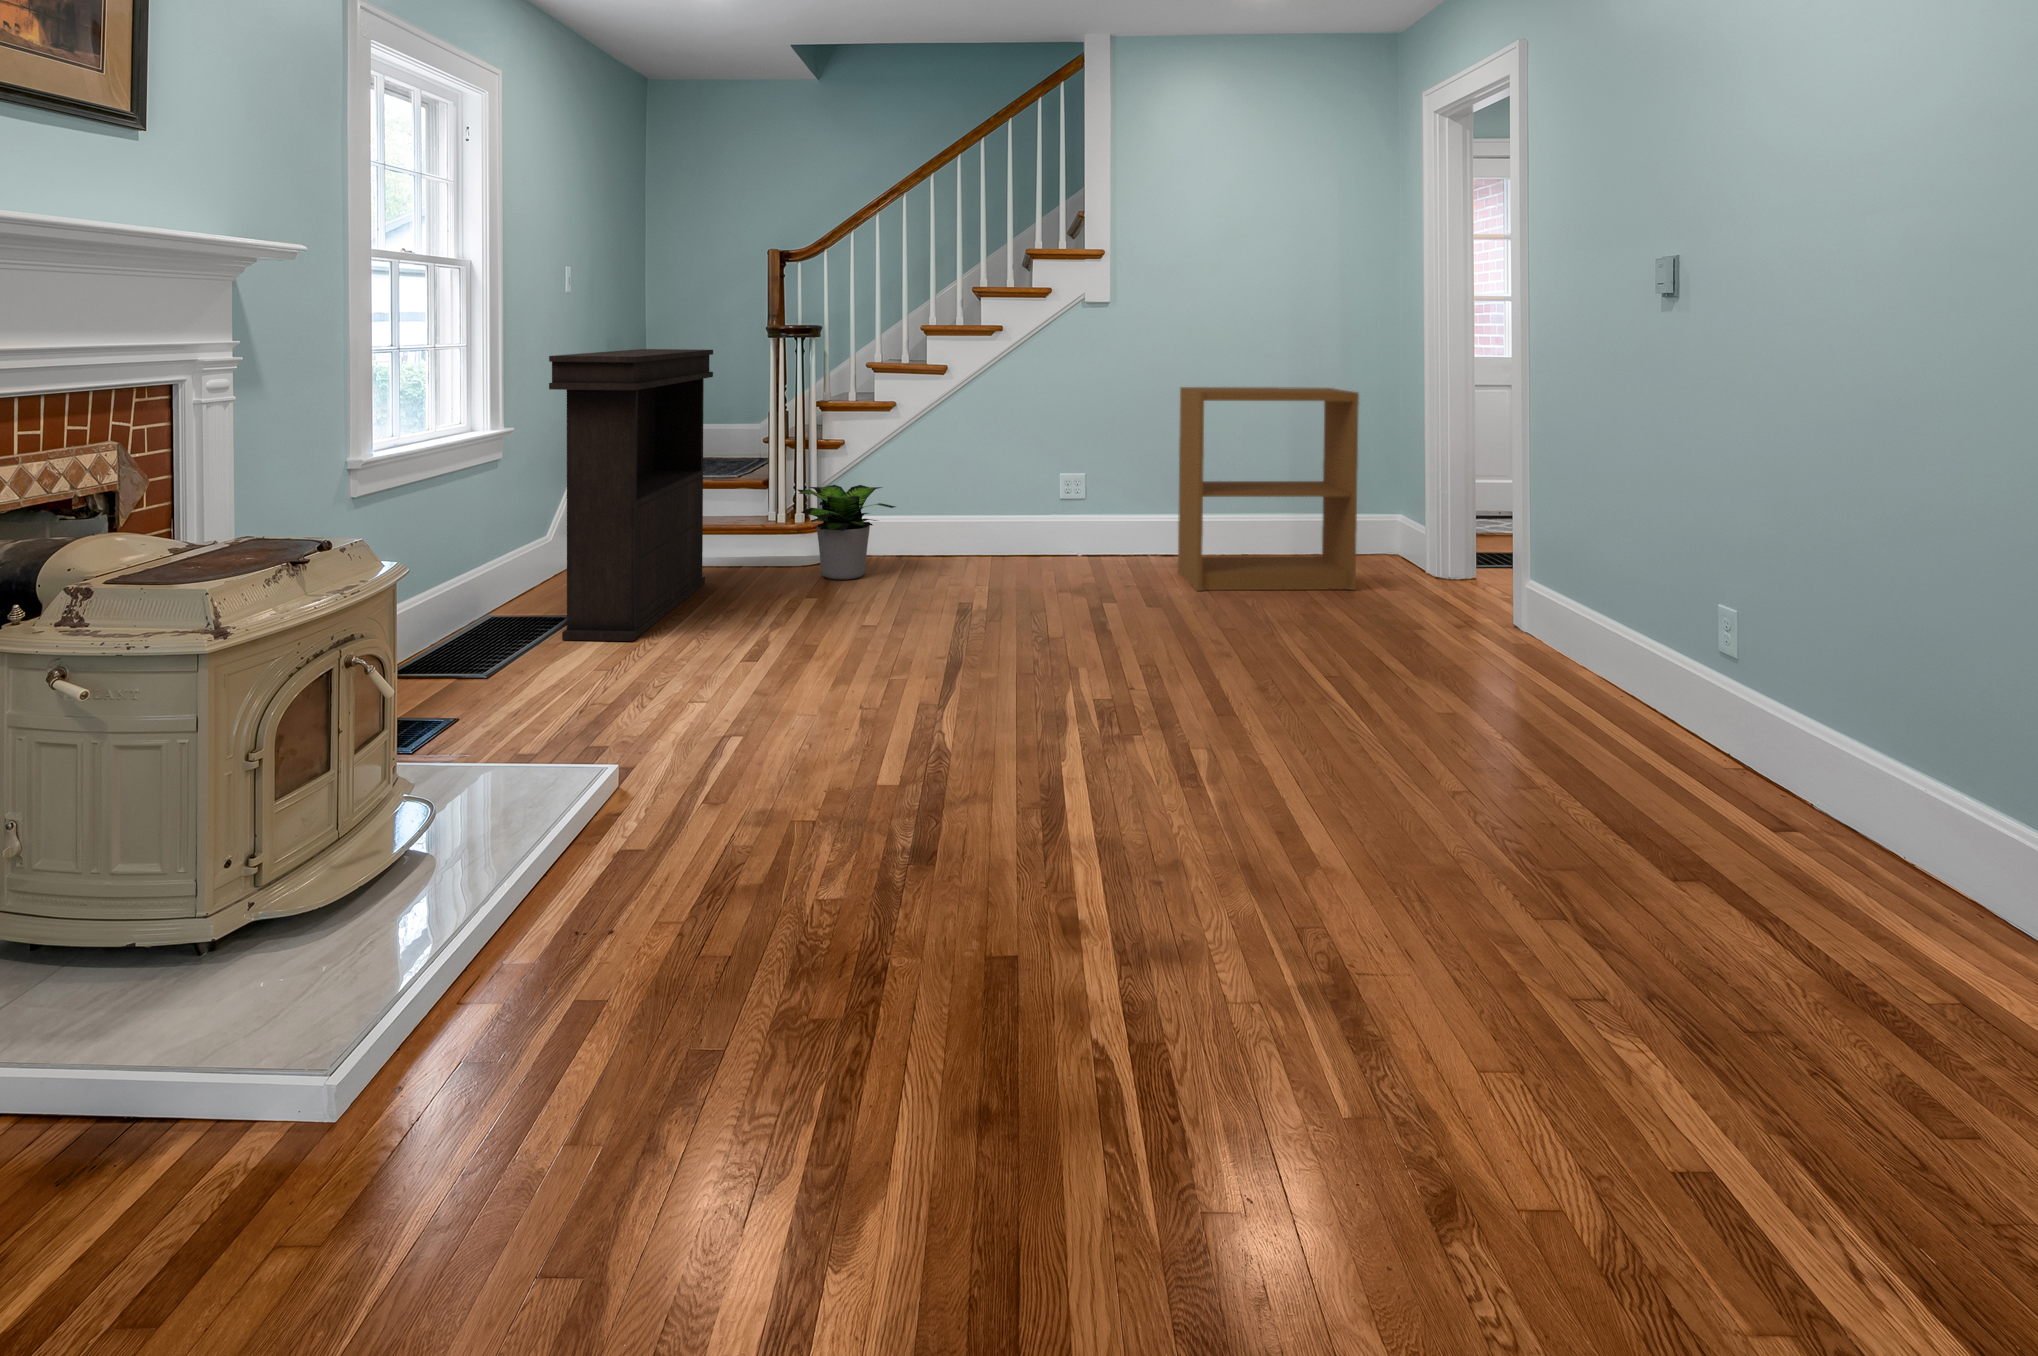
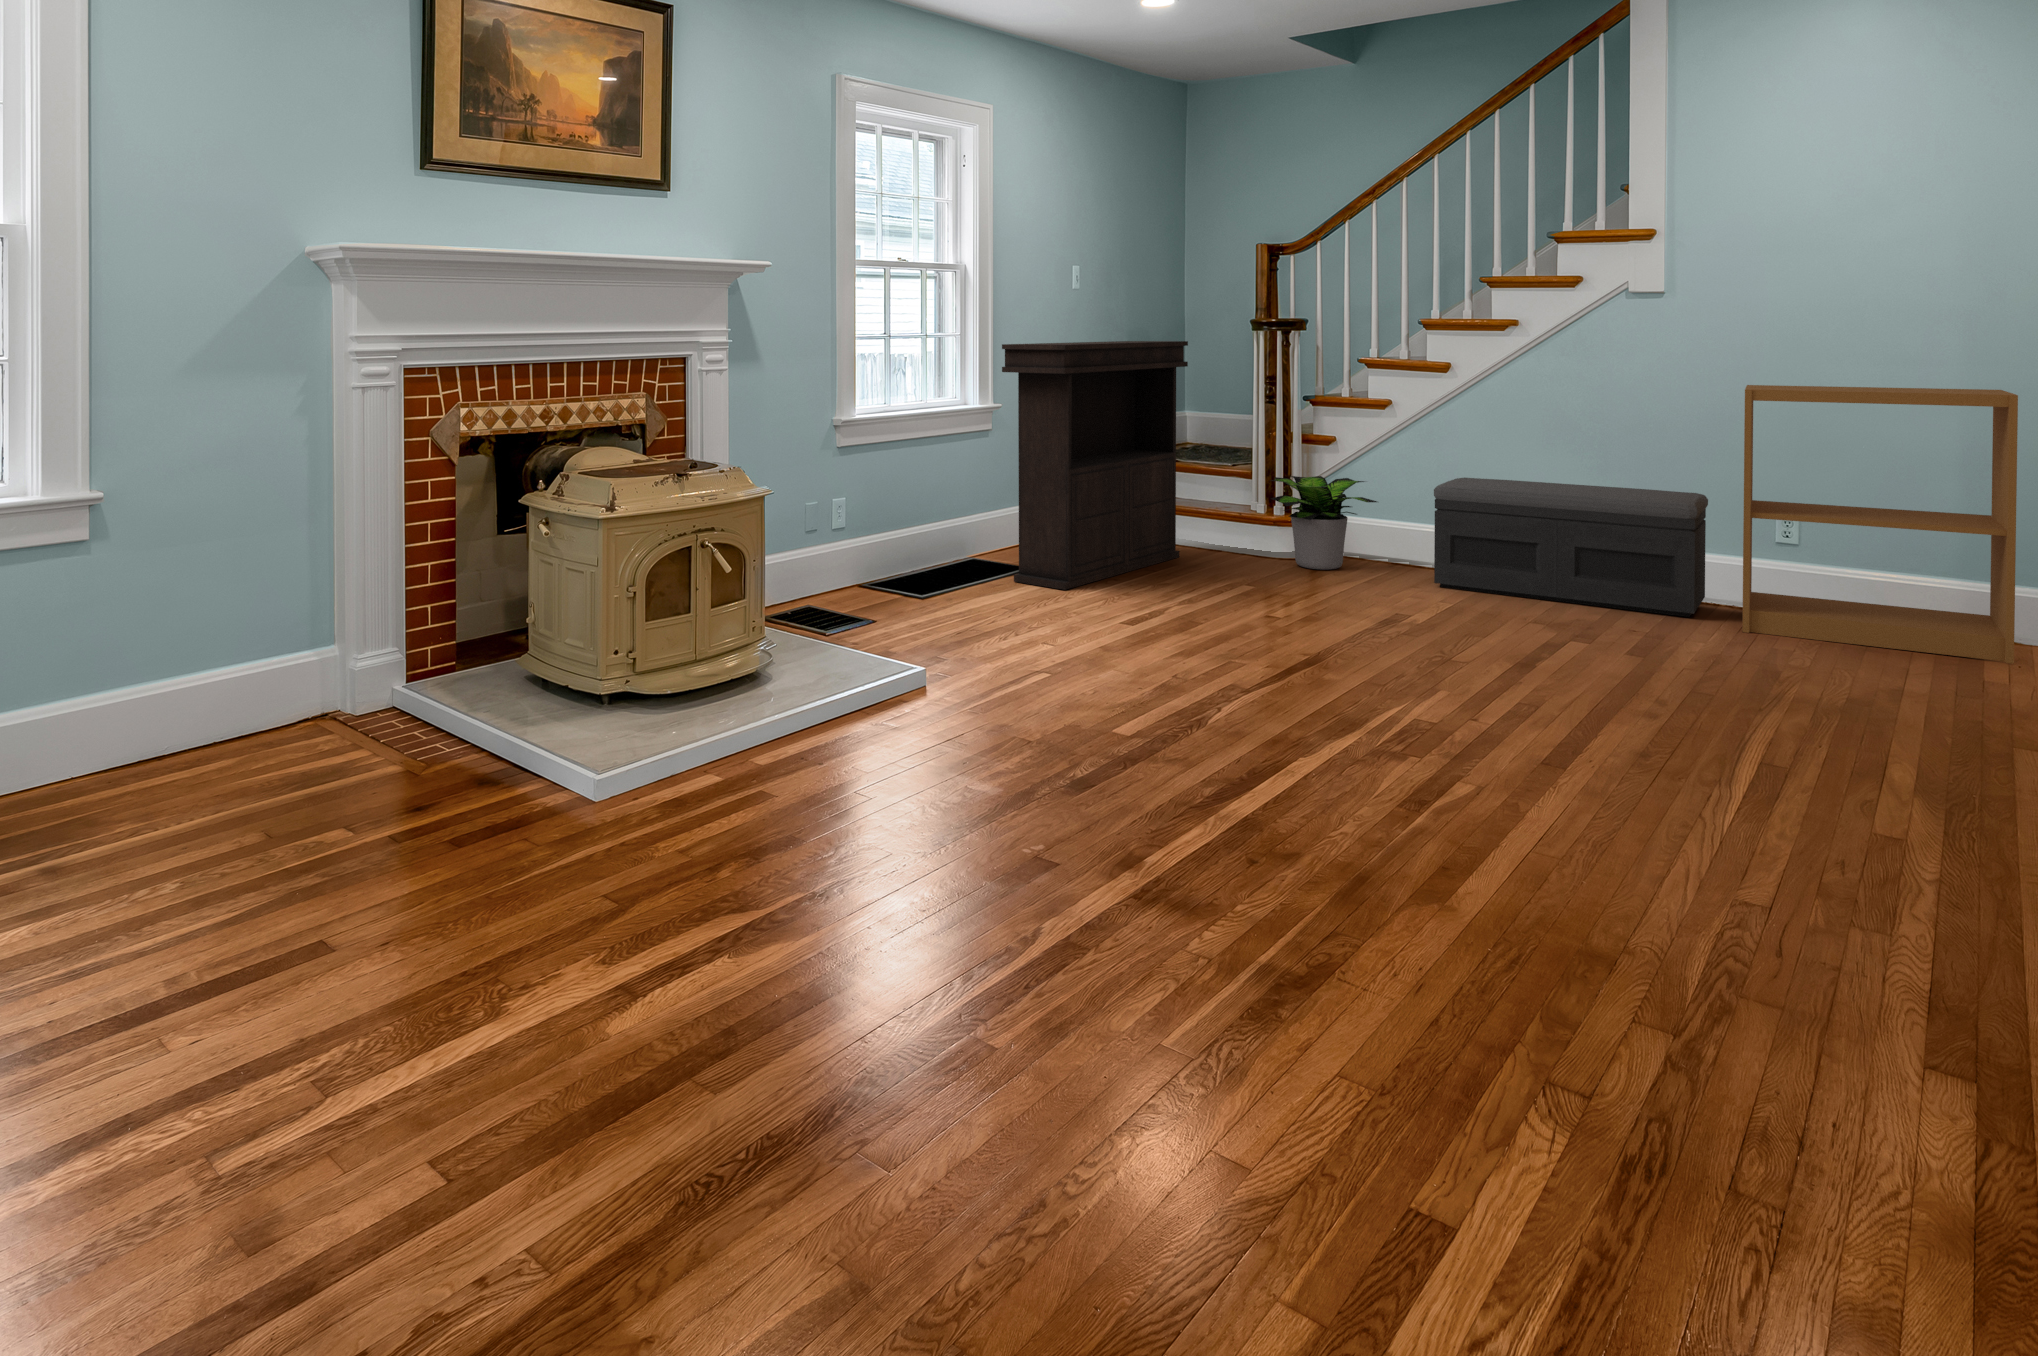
storage bench: none [956,478,1161,584] -> present [1434,477,1708,617]

